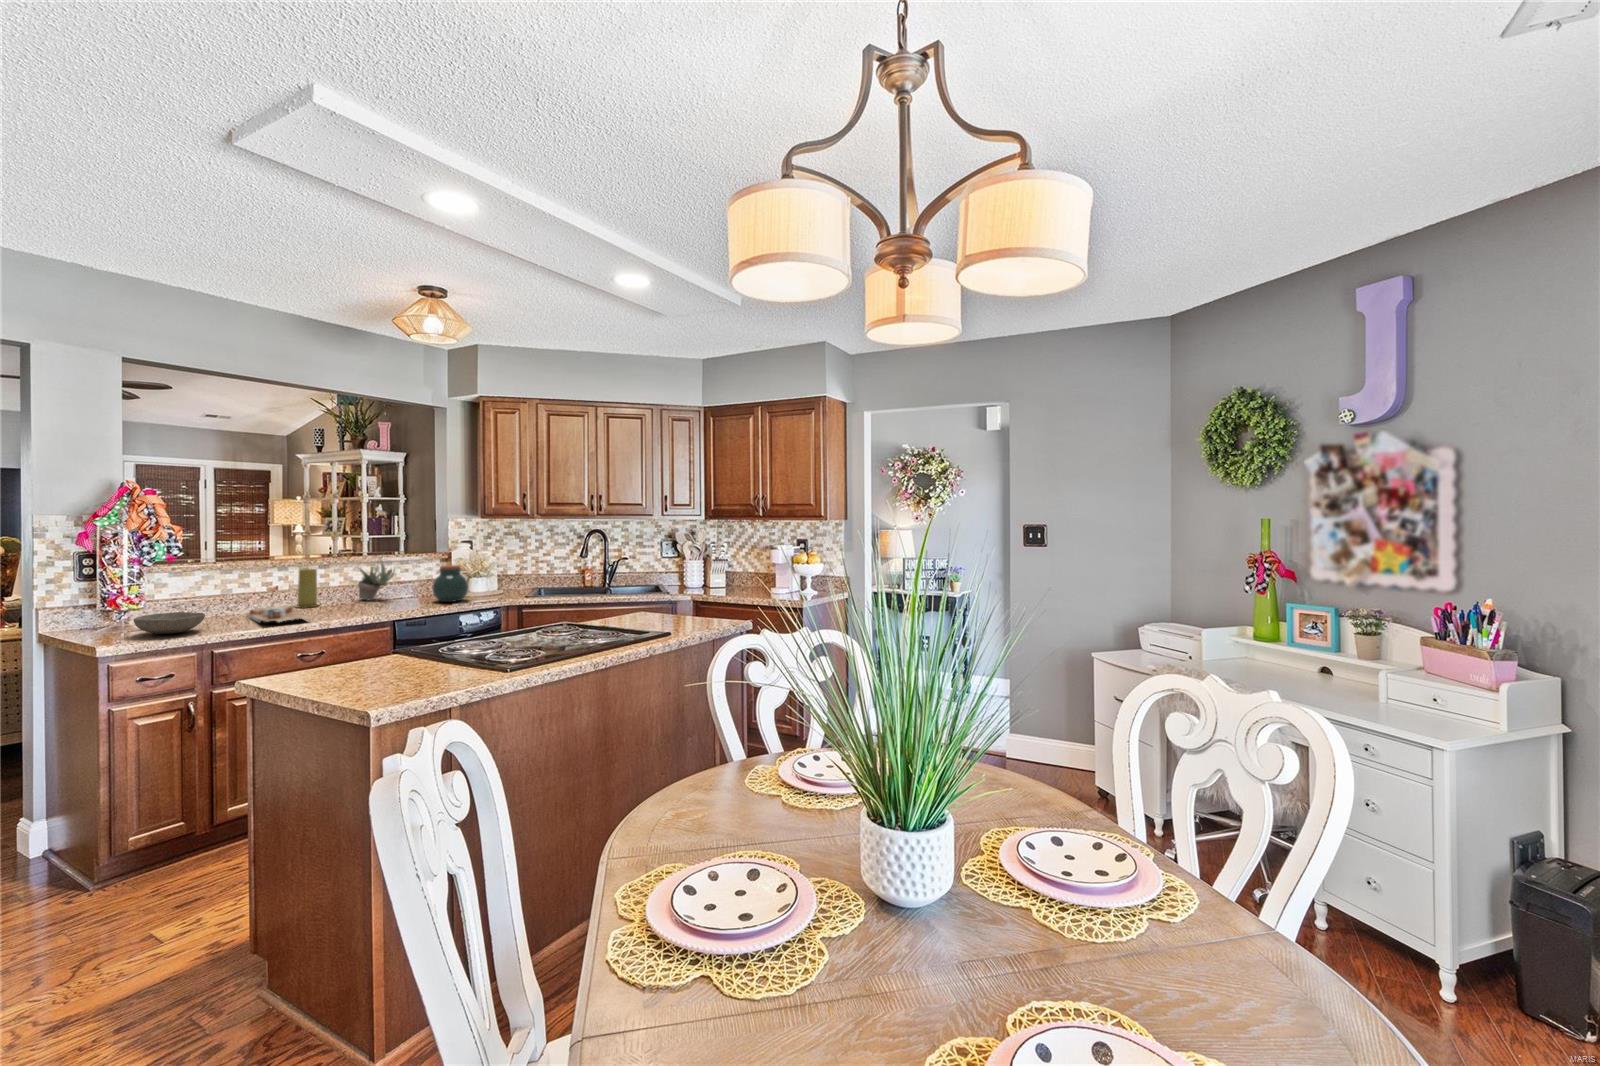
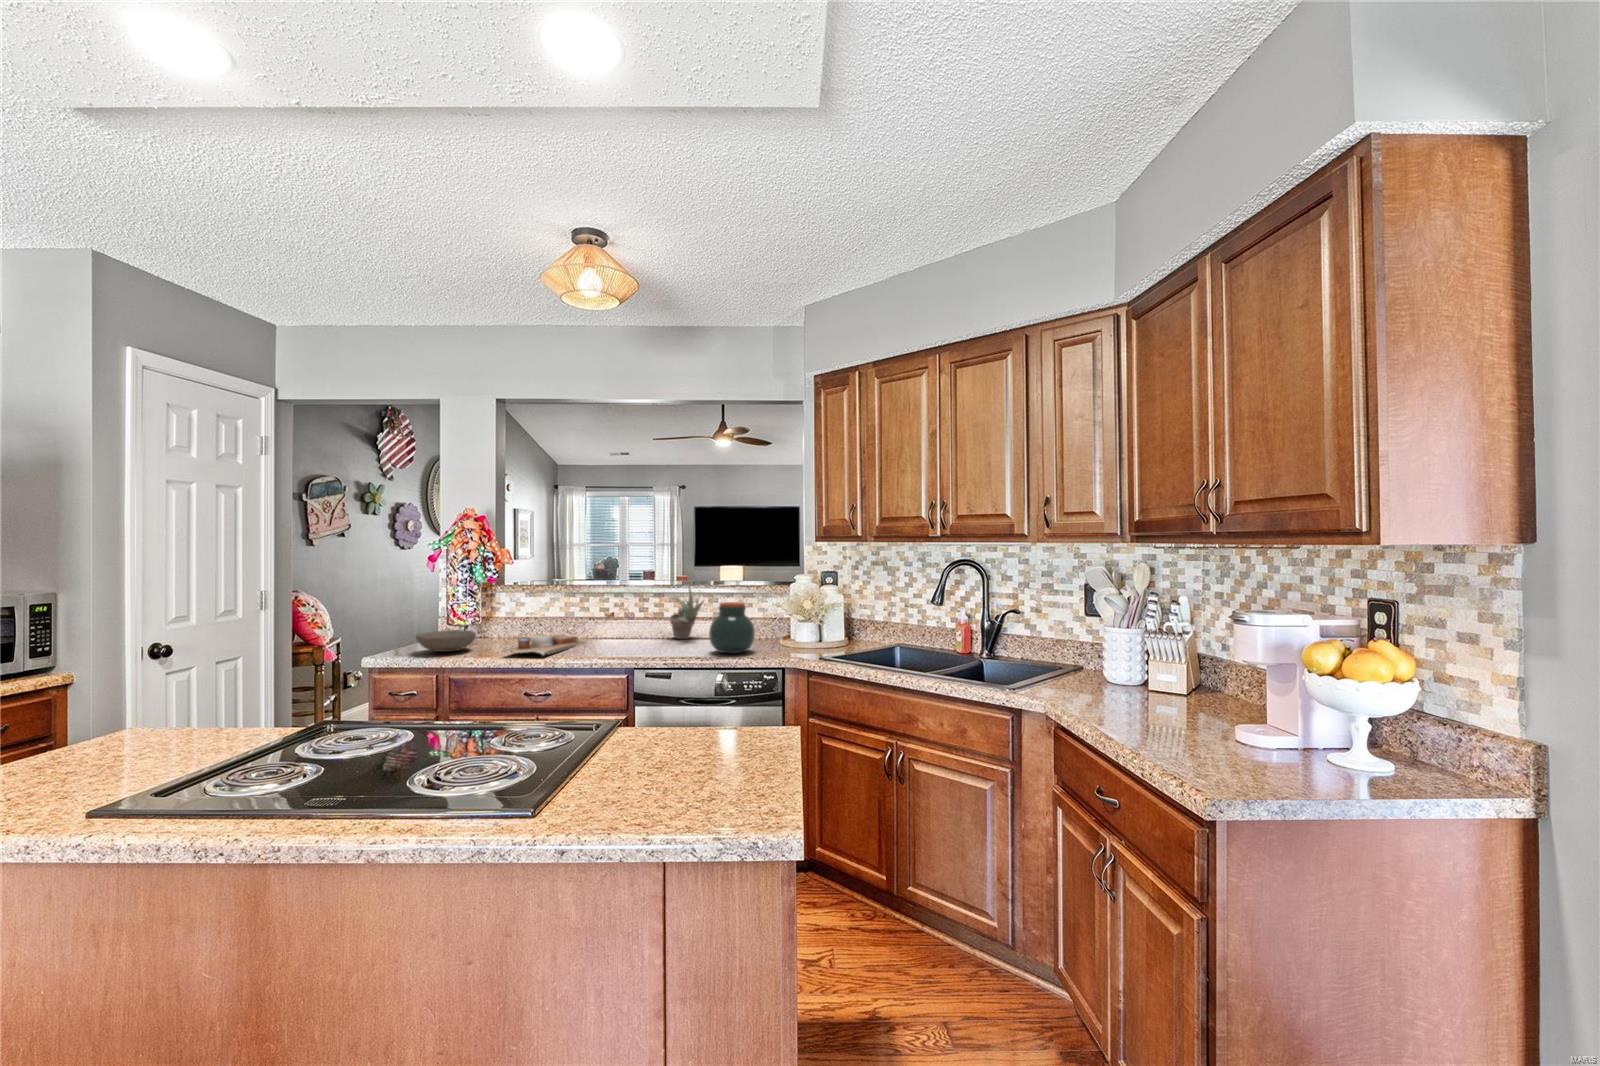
candle: present [297,568,319,608] -> none [607,594,632,640]

